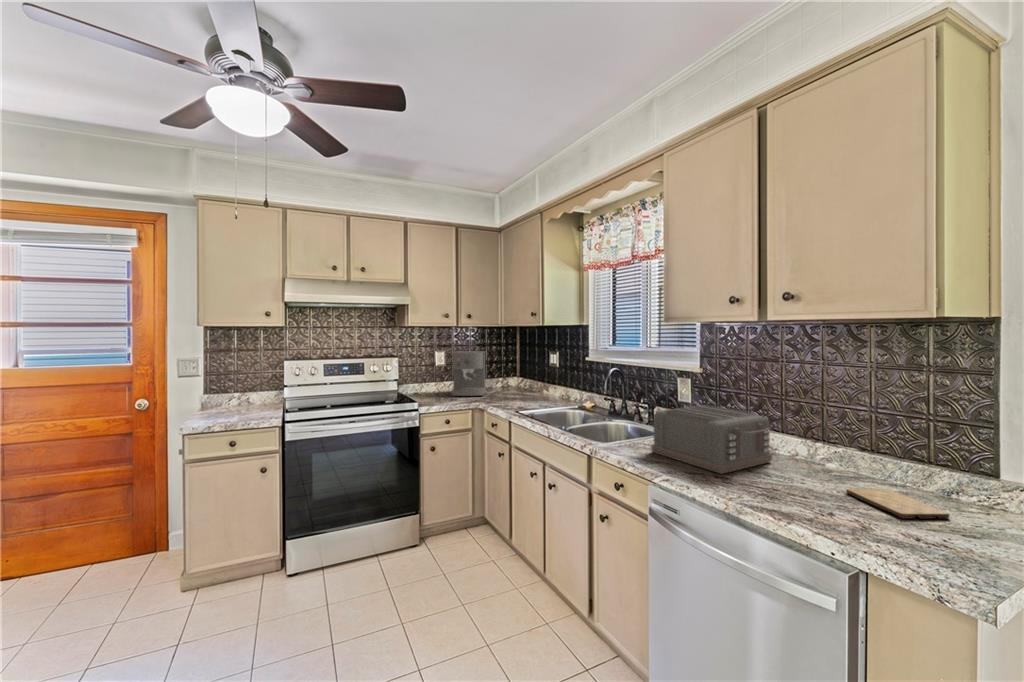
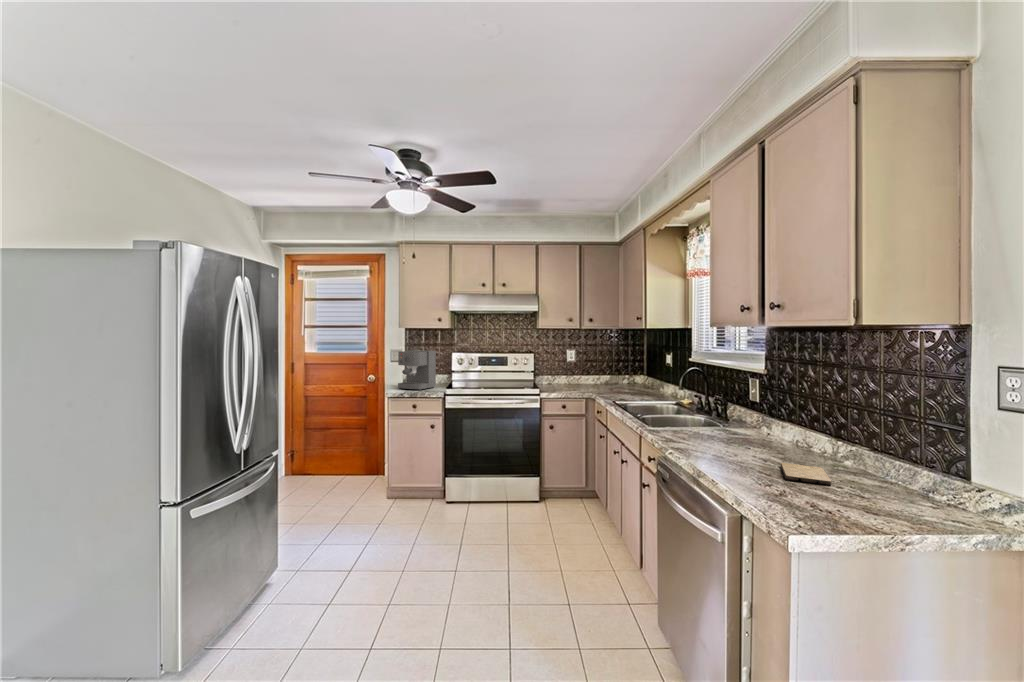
coffee maker: present [452,351,485,396] -> present [398,350,436,390]
toaster: present [651,405,772,474] -> none [673,398,766,447]

